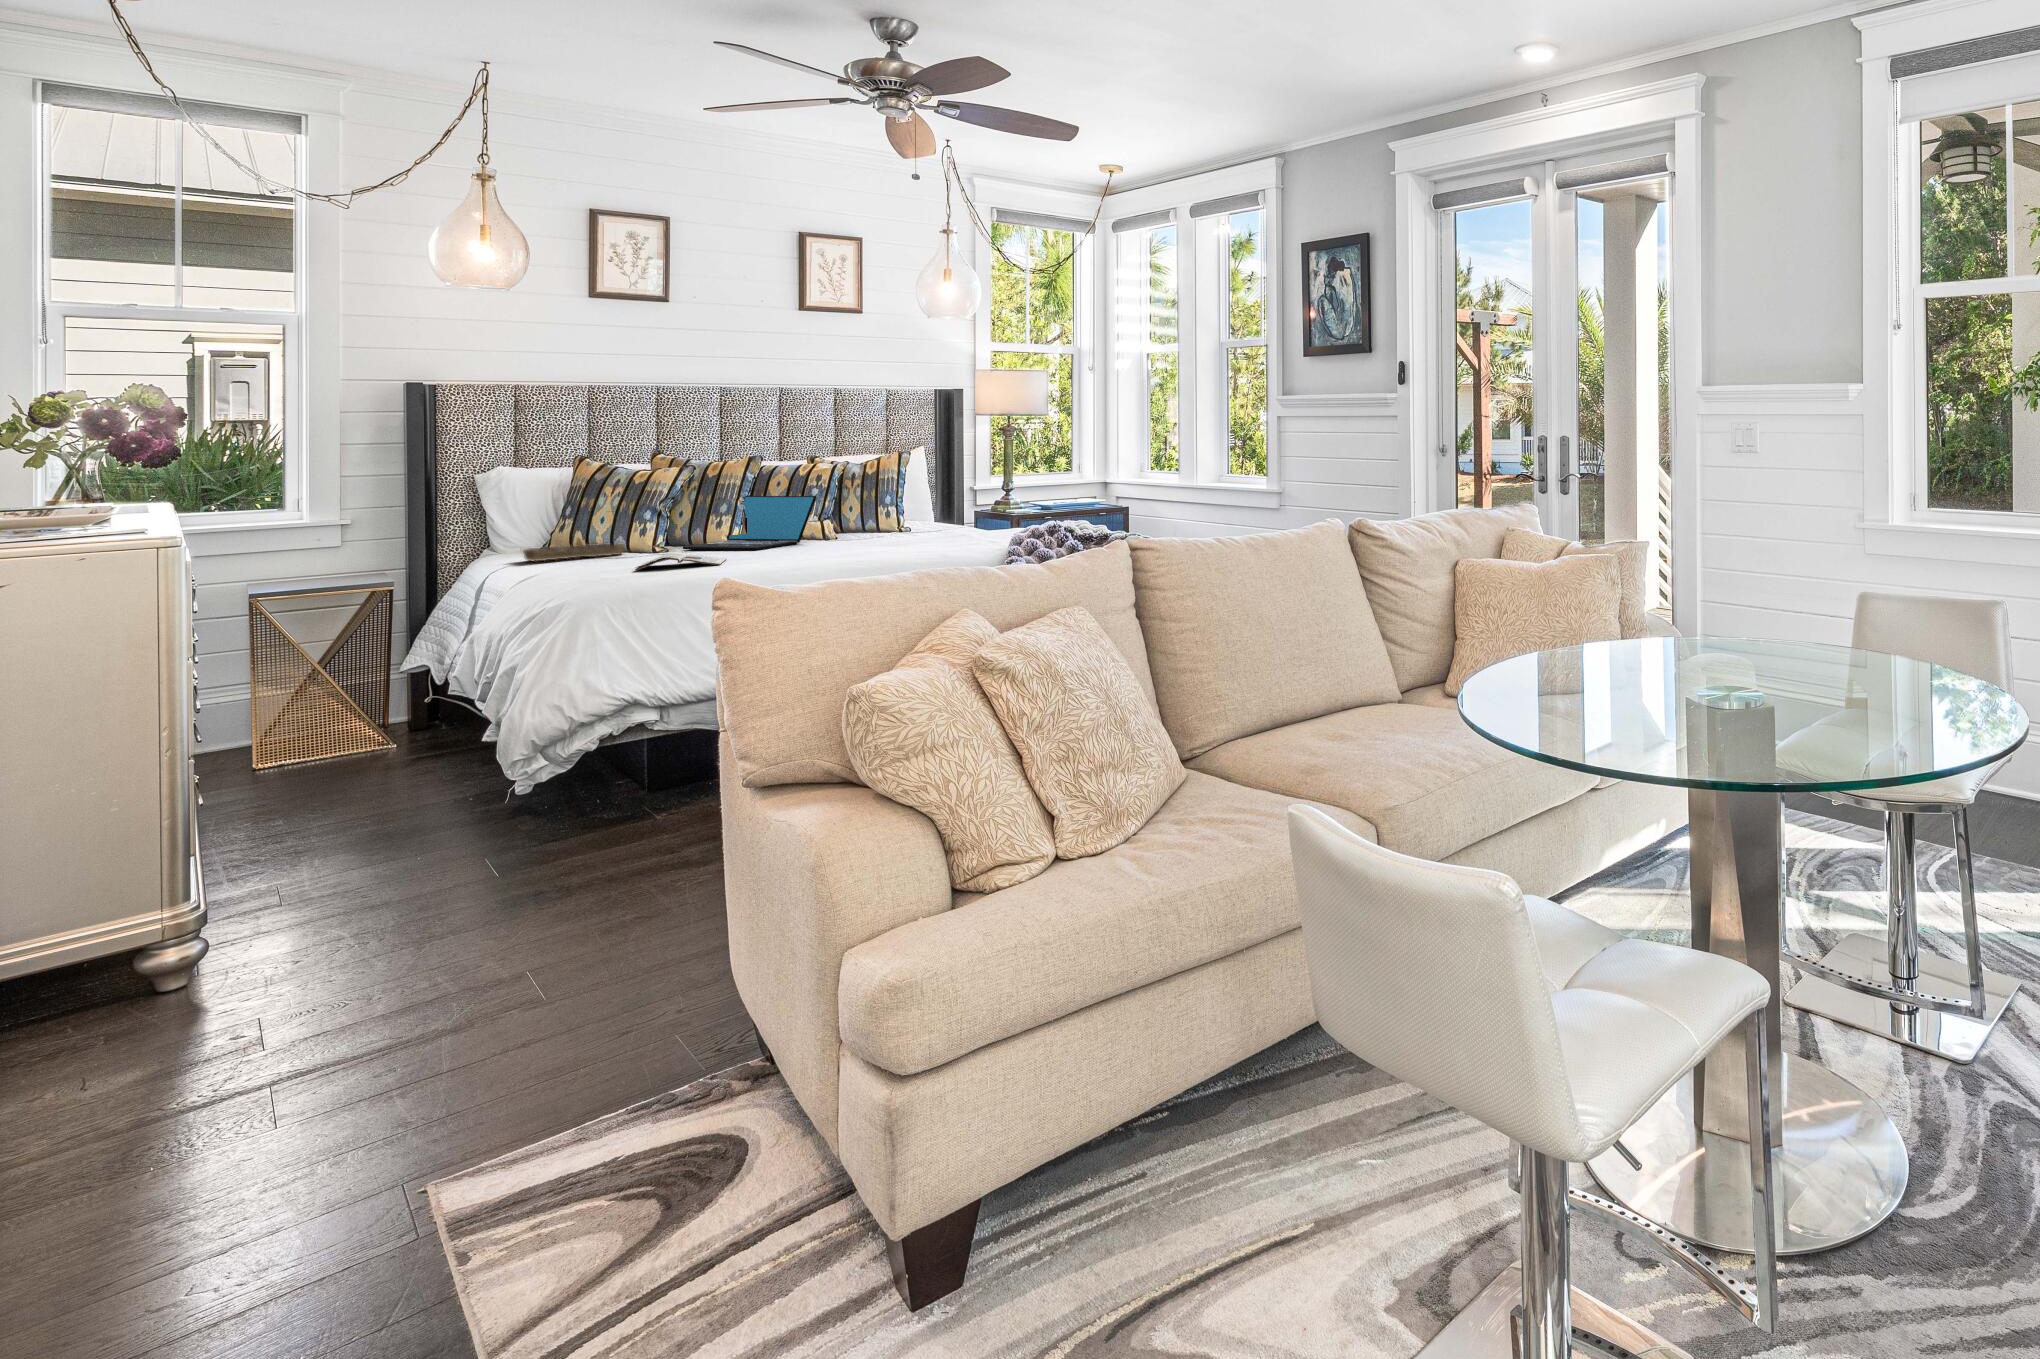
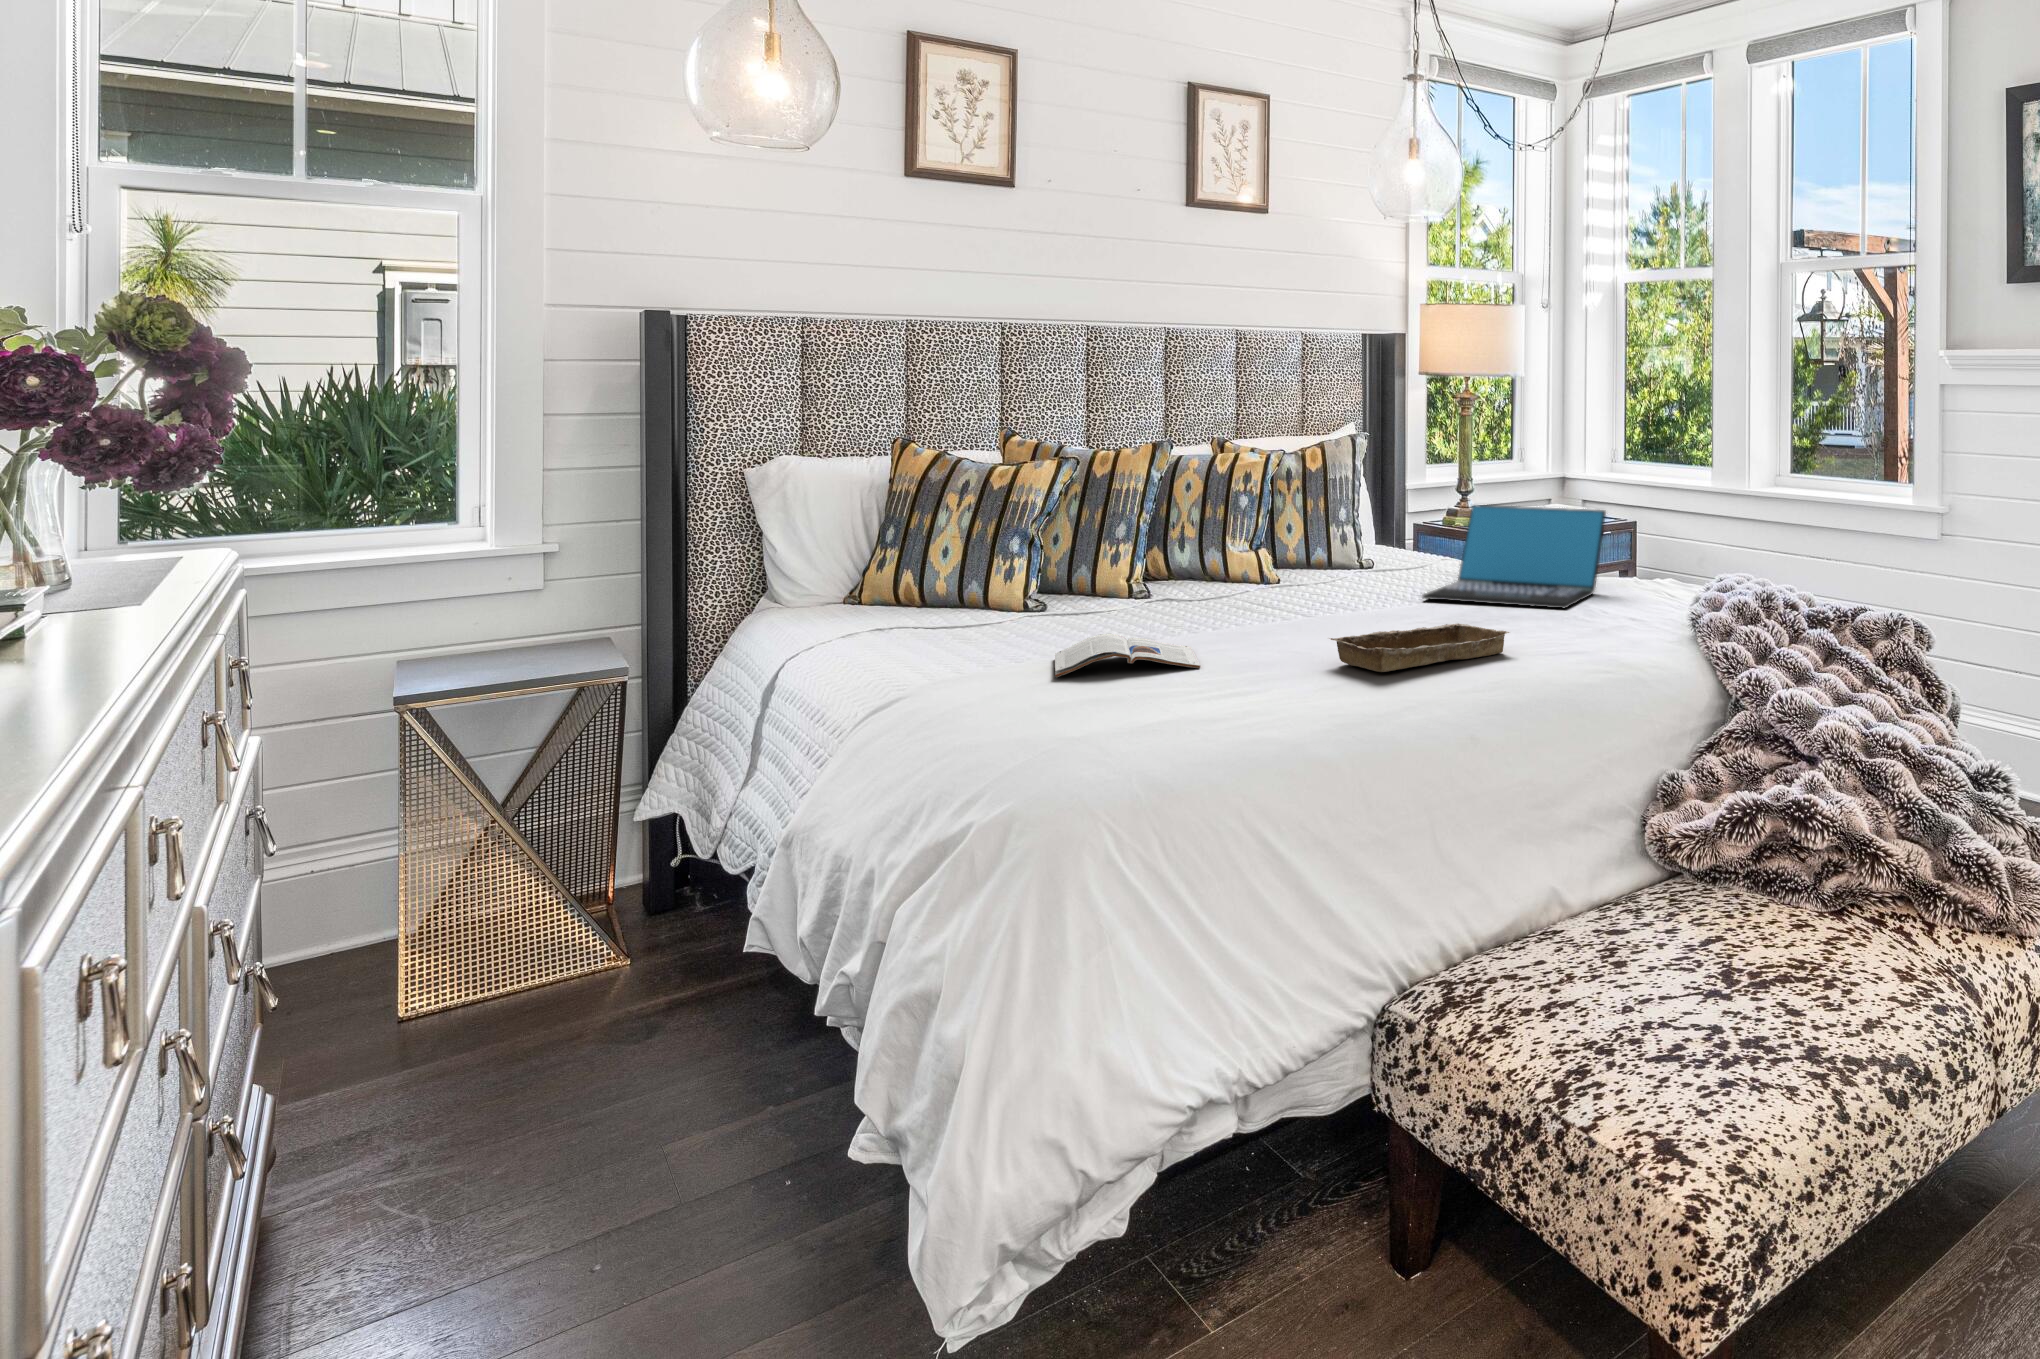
laptop: present [683,496,816,550] -> present [1422,505,1606,609]
tray: present [523,543,624,562] -> present [1330,623,1509,672]

